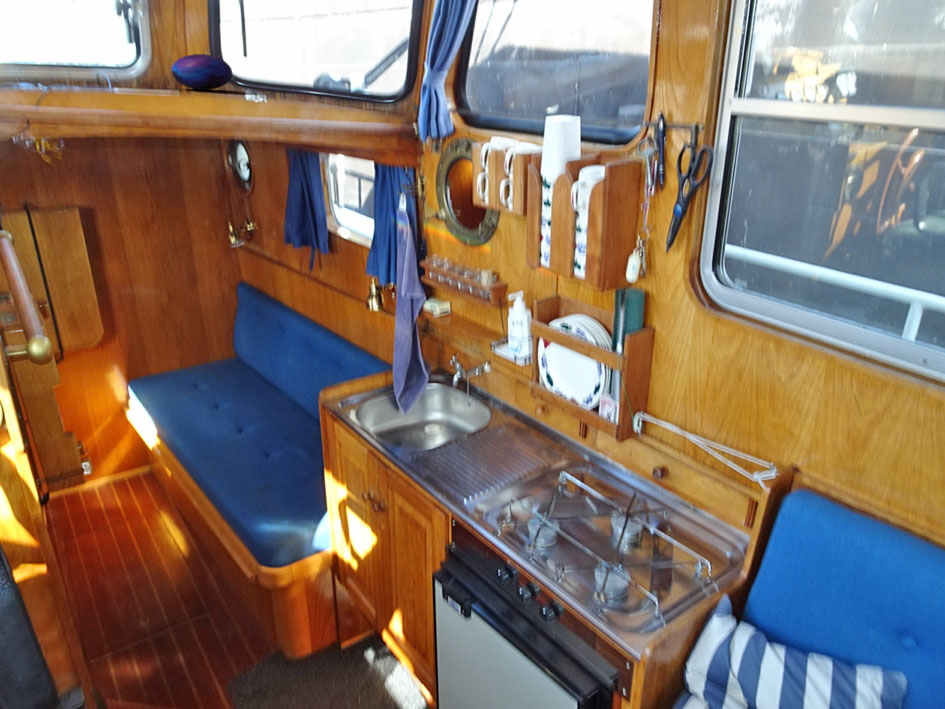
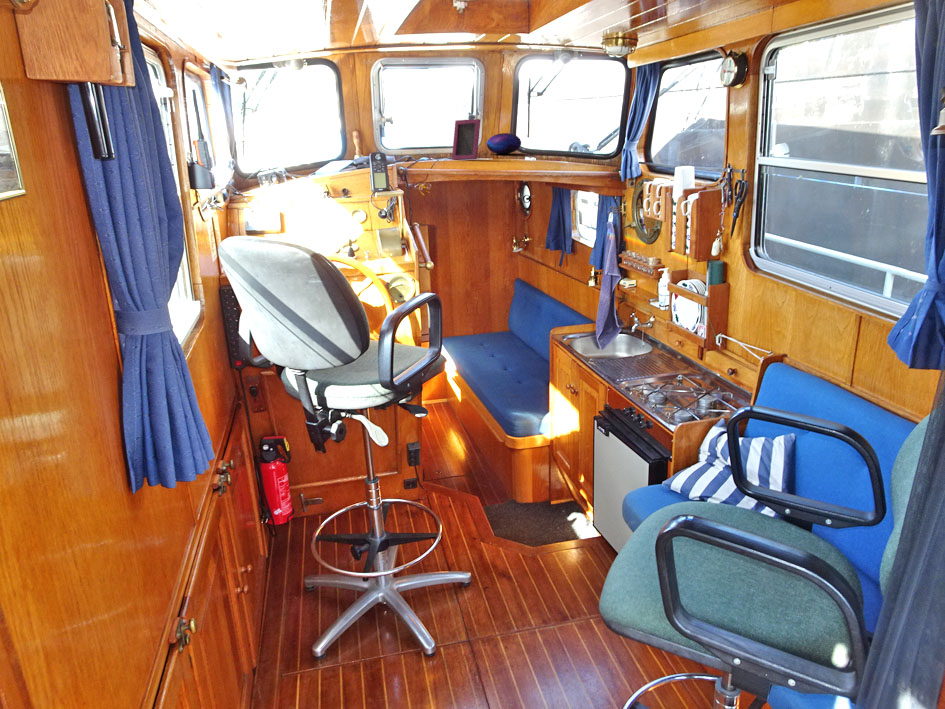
picture frame: none [106,19,156,93] -> present [452,119,481,160]

